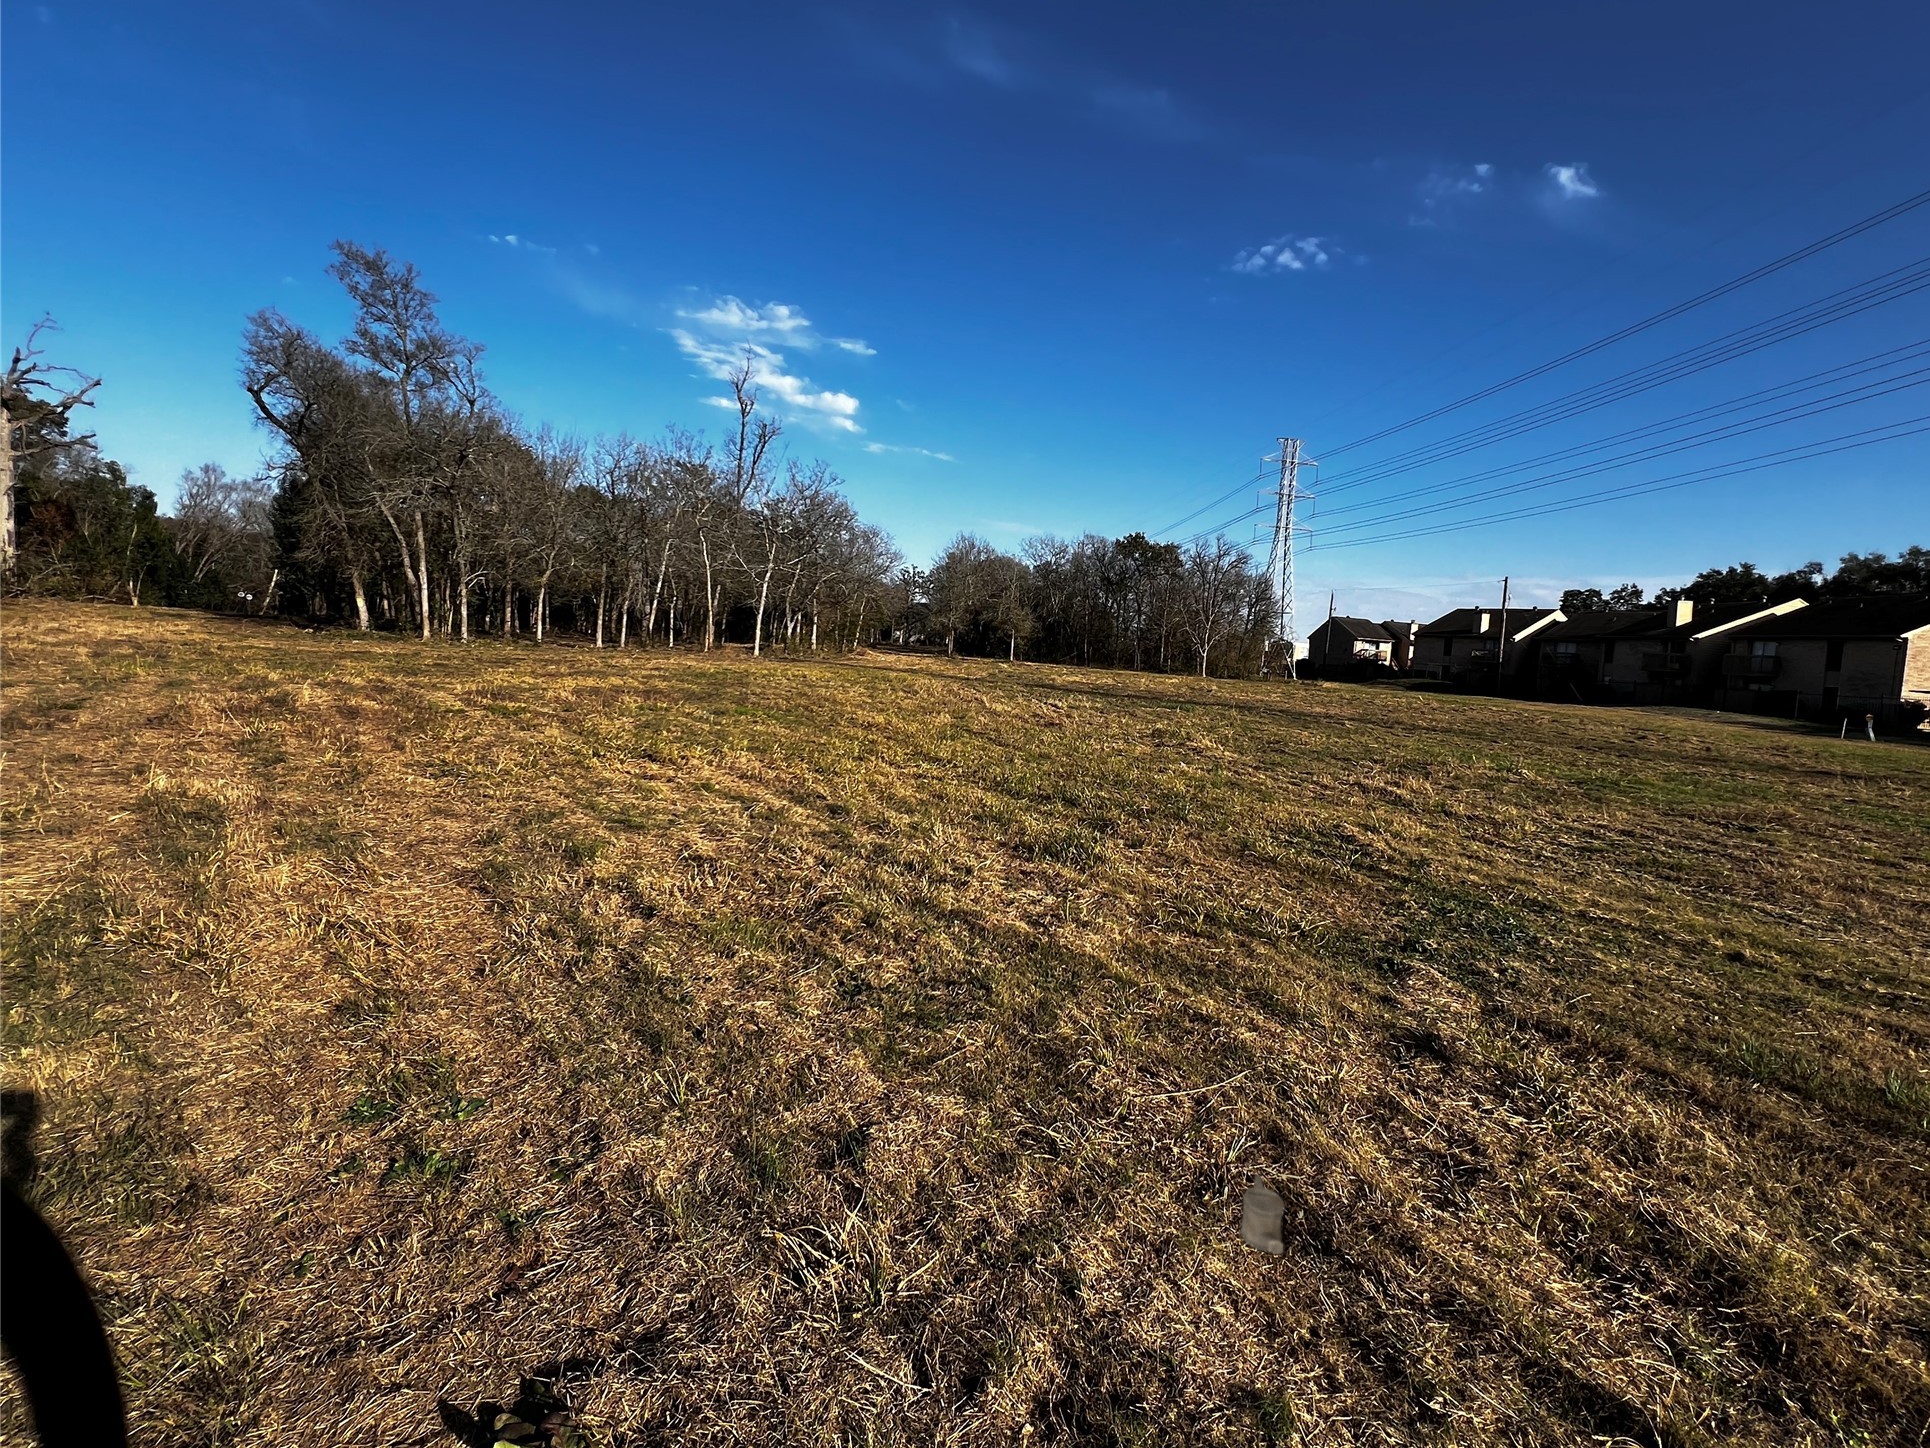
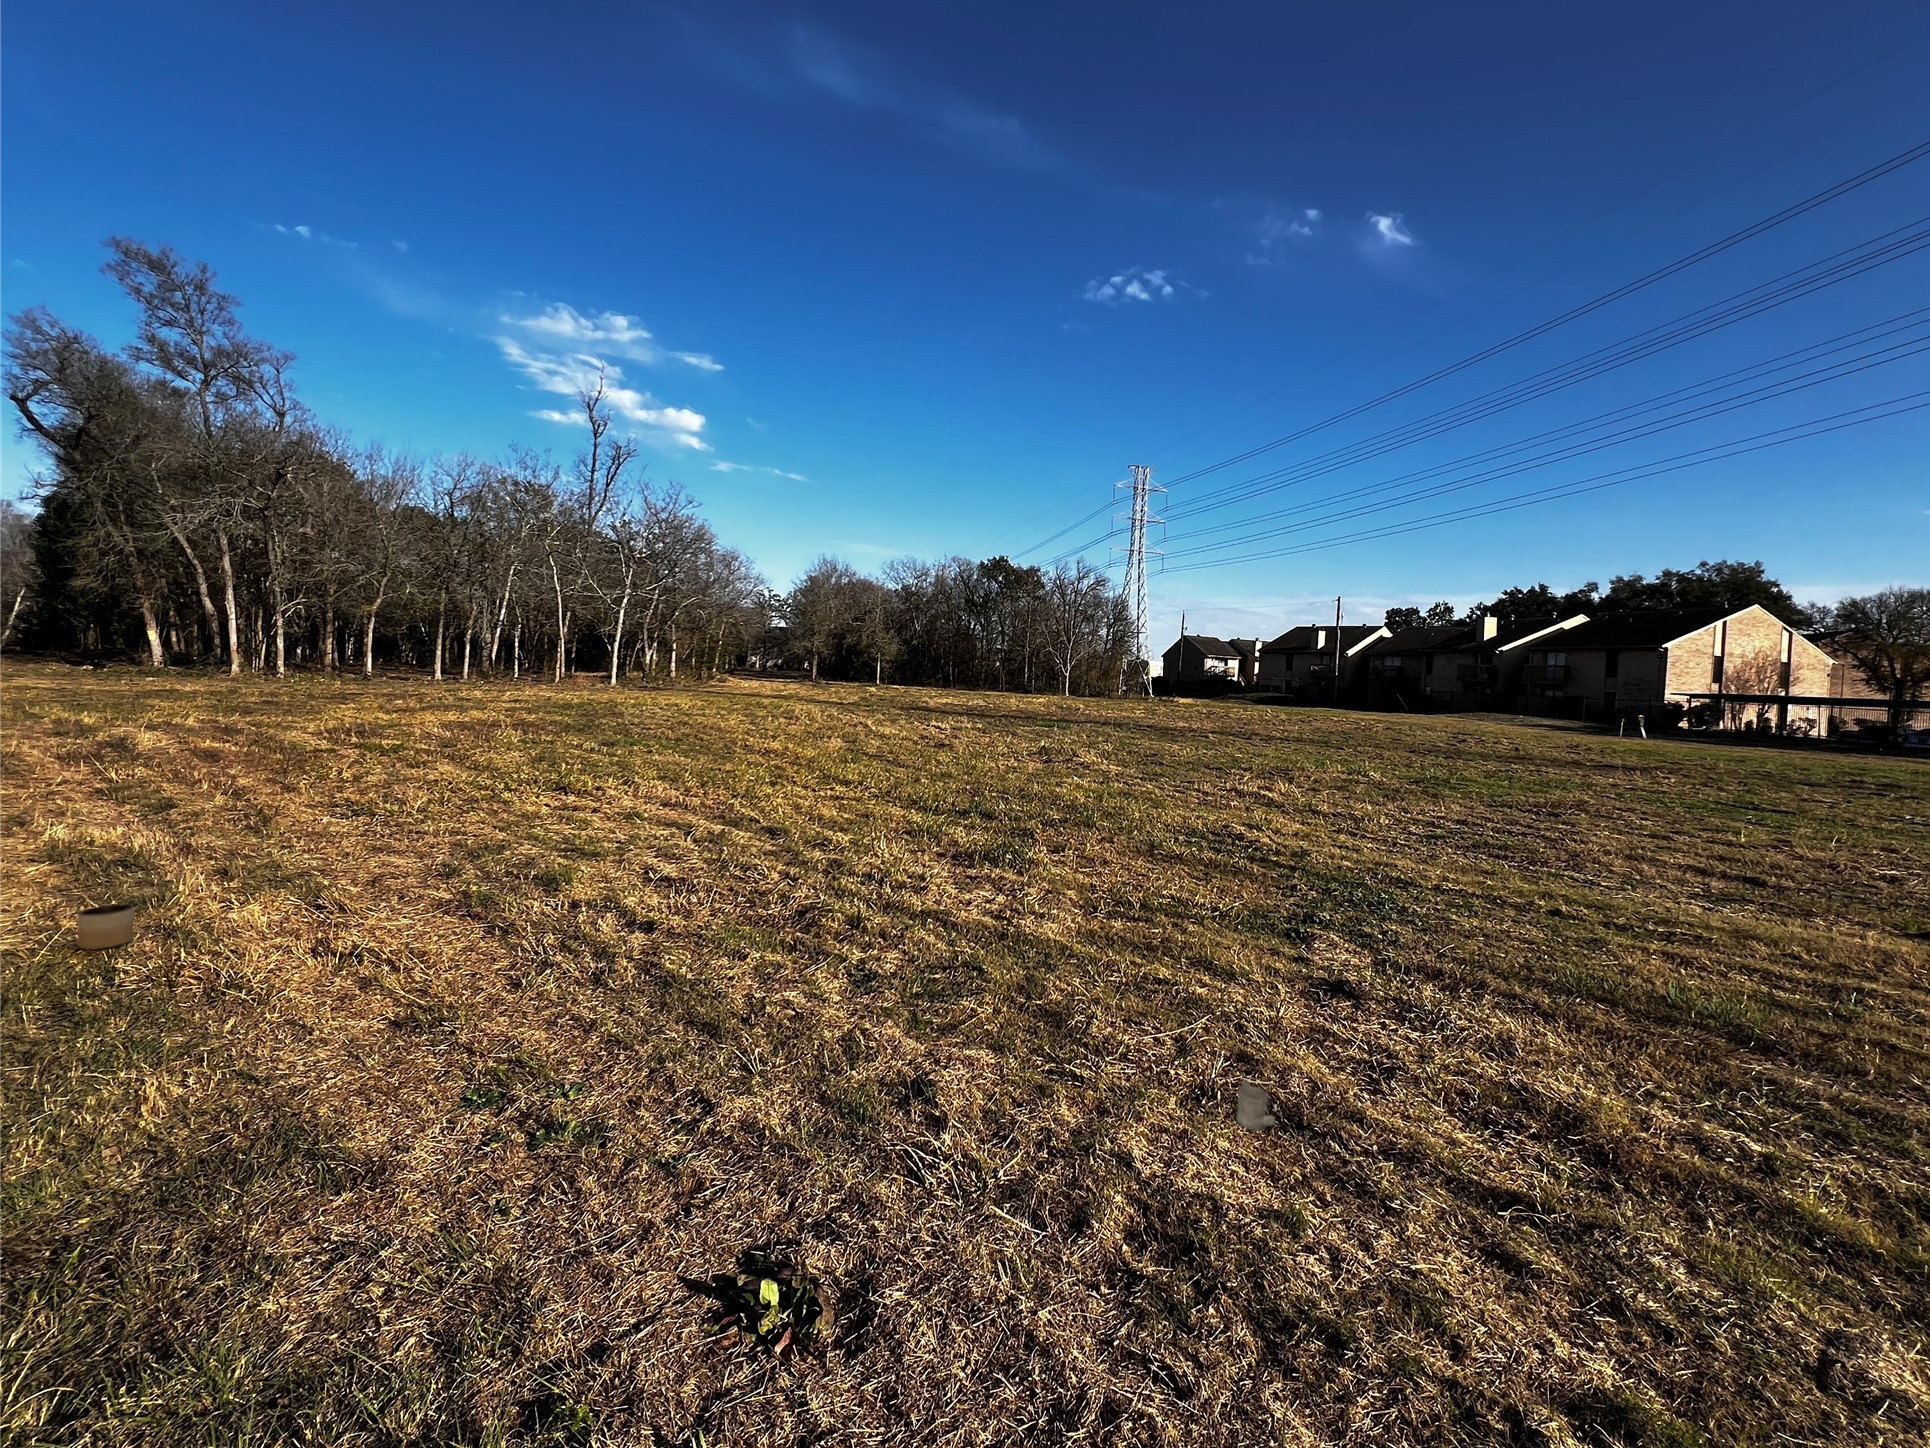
planter: none [111,858,166,902] -> present [77,904,134,950]

